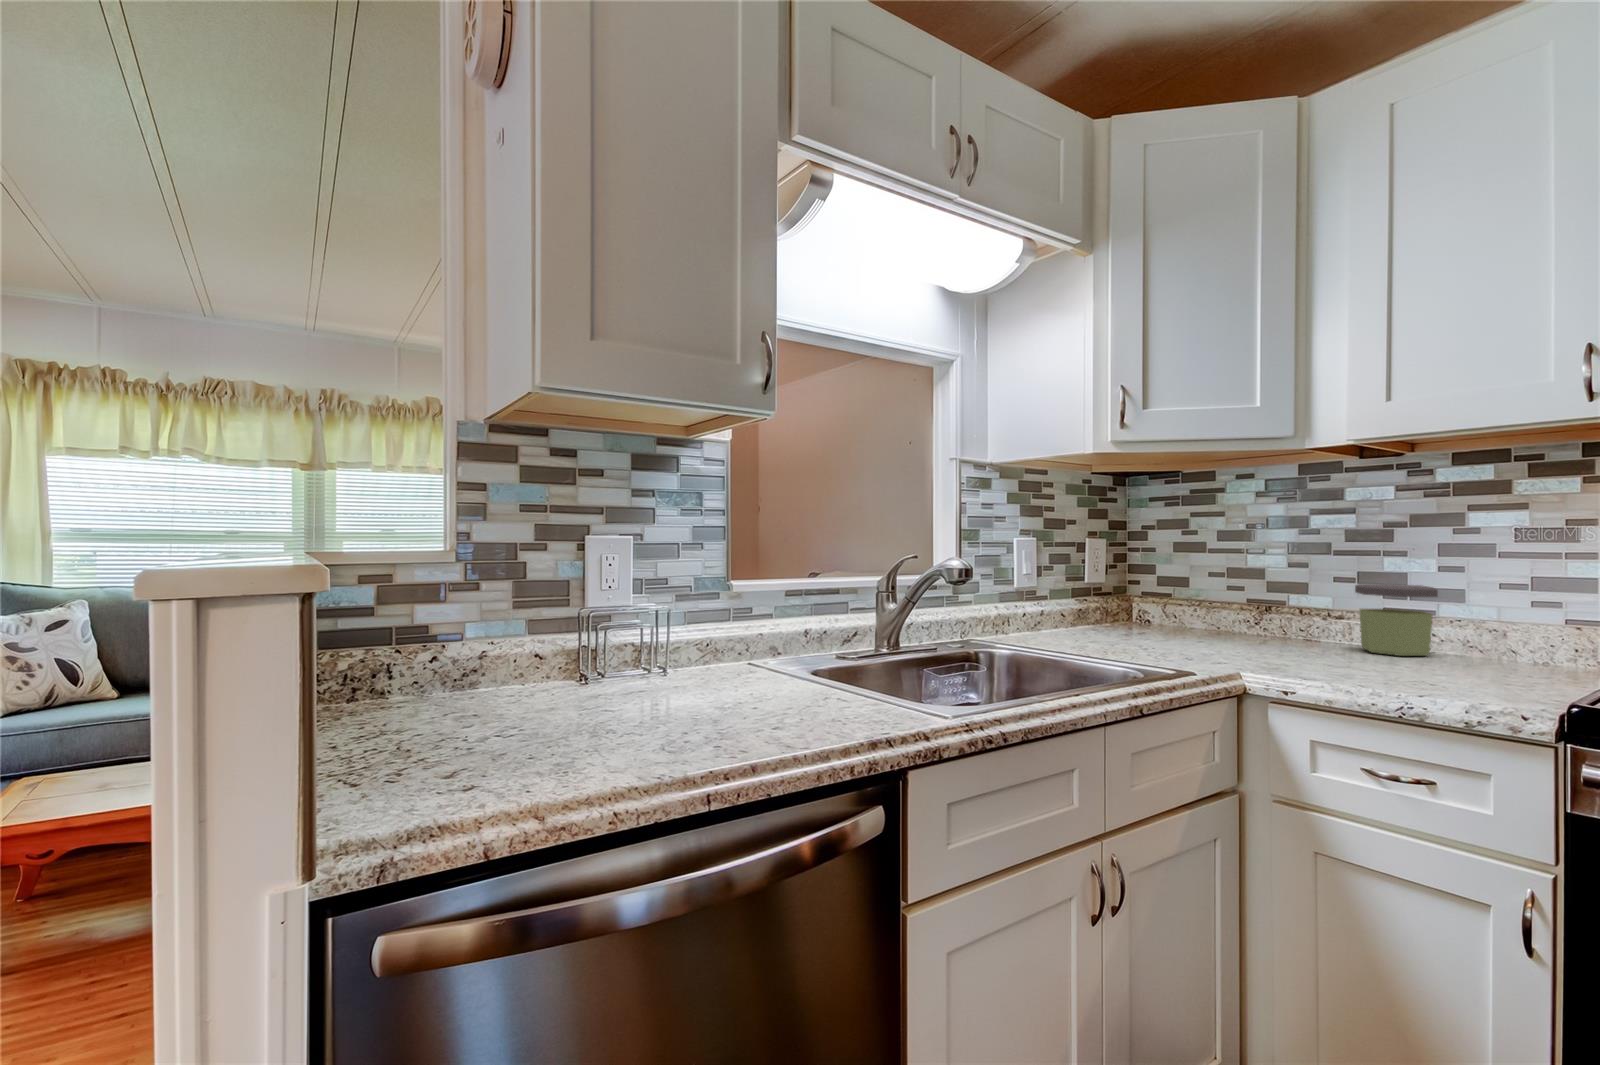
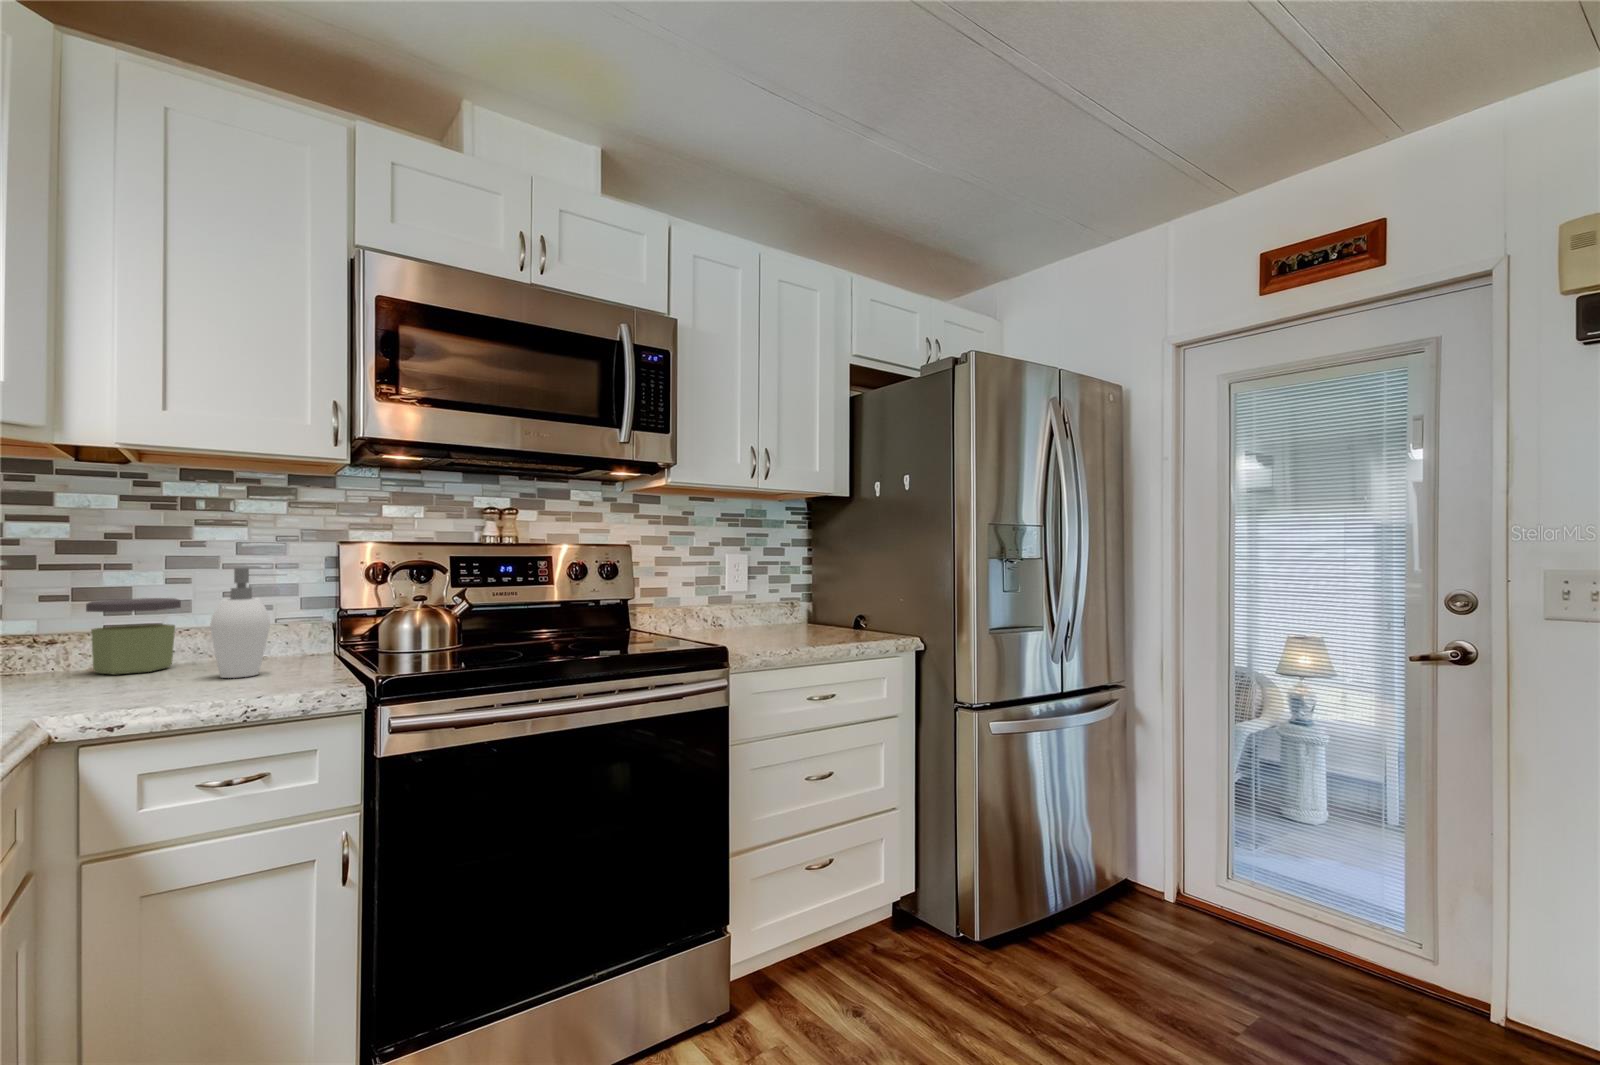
soap dispenser: none [1432,558,1517,678] -> present [210,568,270,678]

